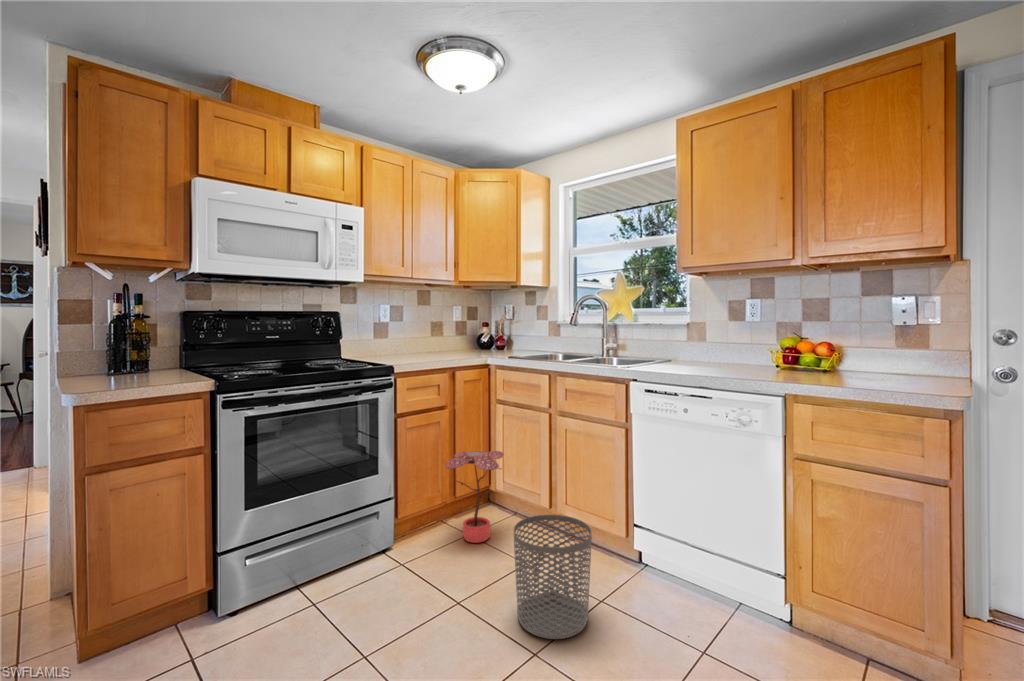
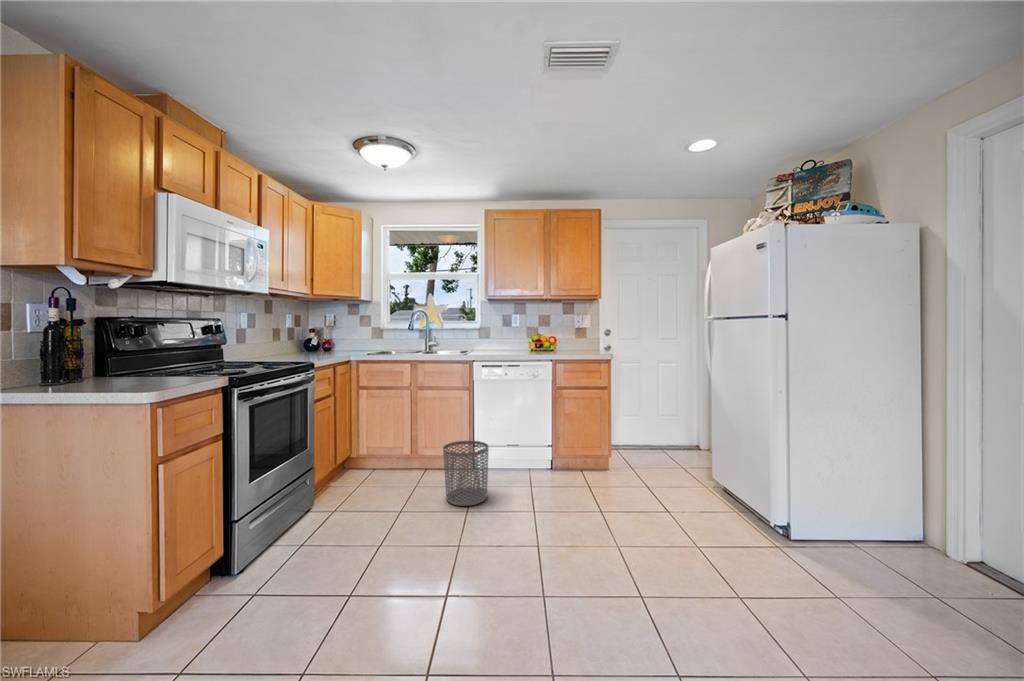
potted plant: present [445,451,504,543] -> none [347,420,393,486]

